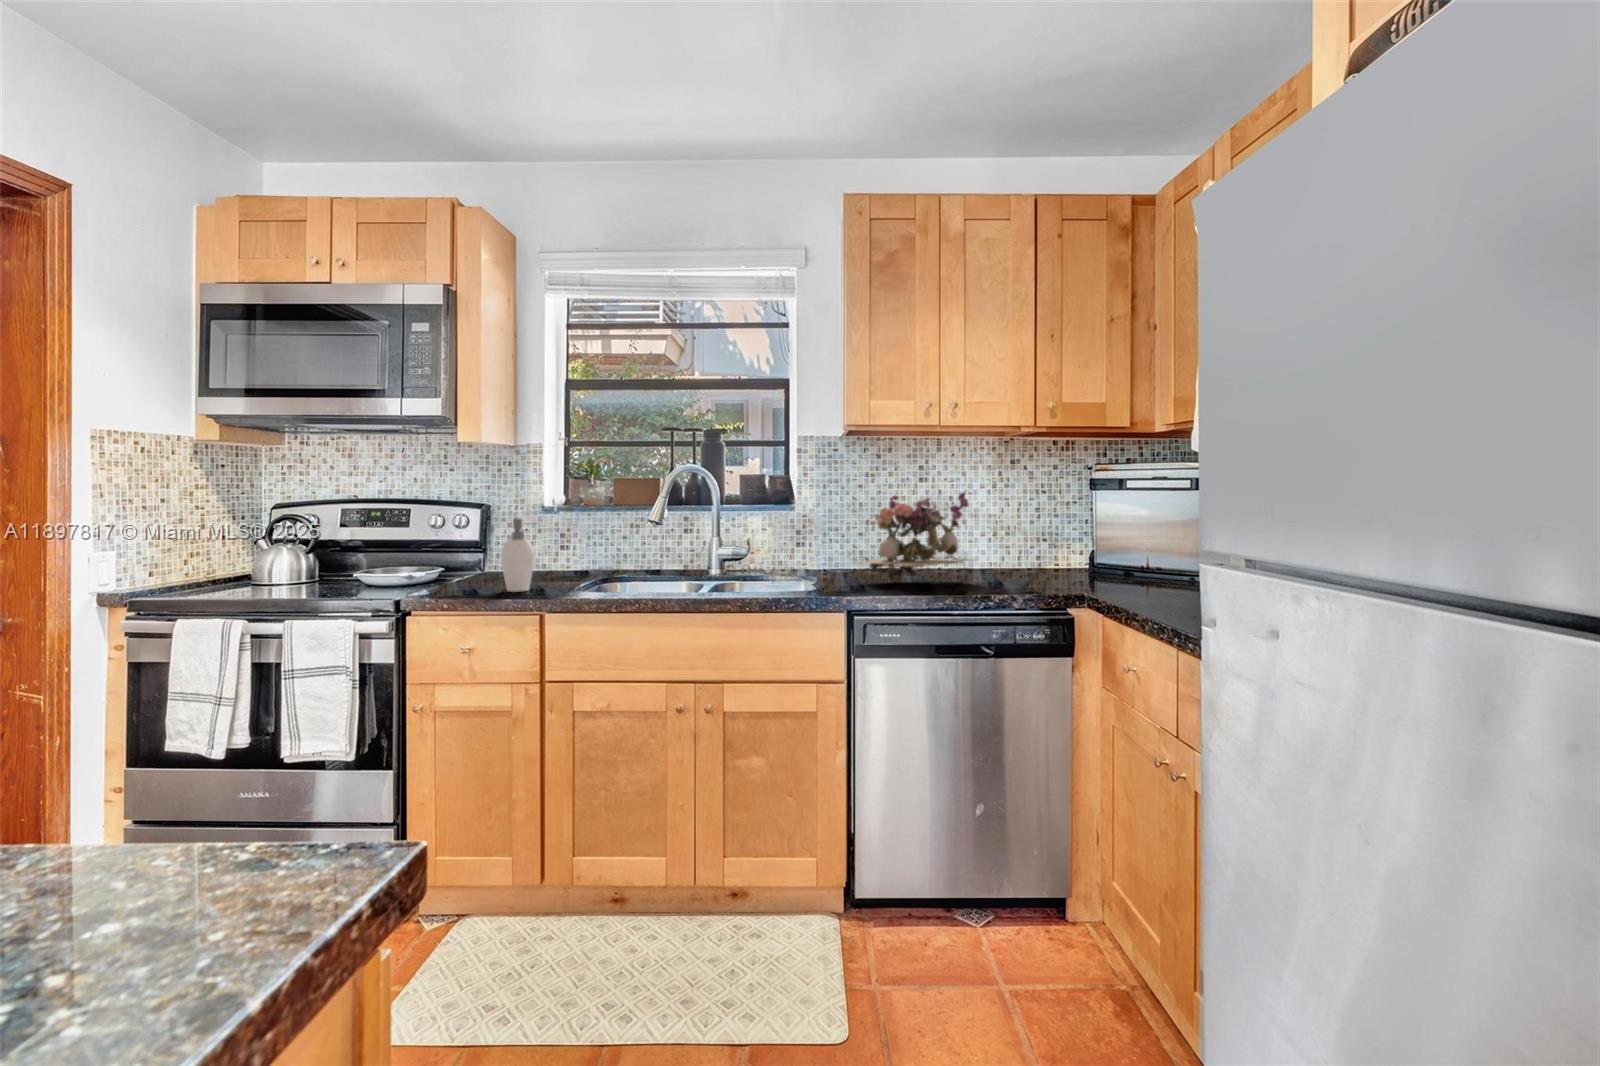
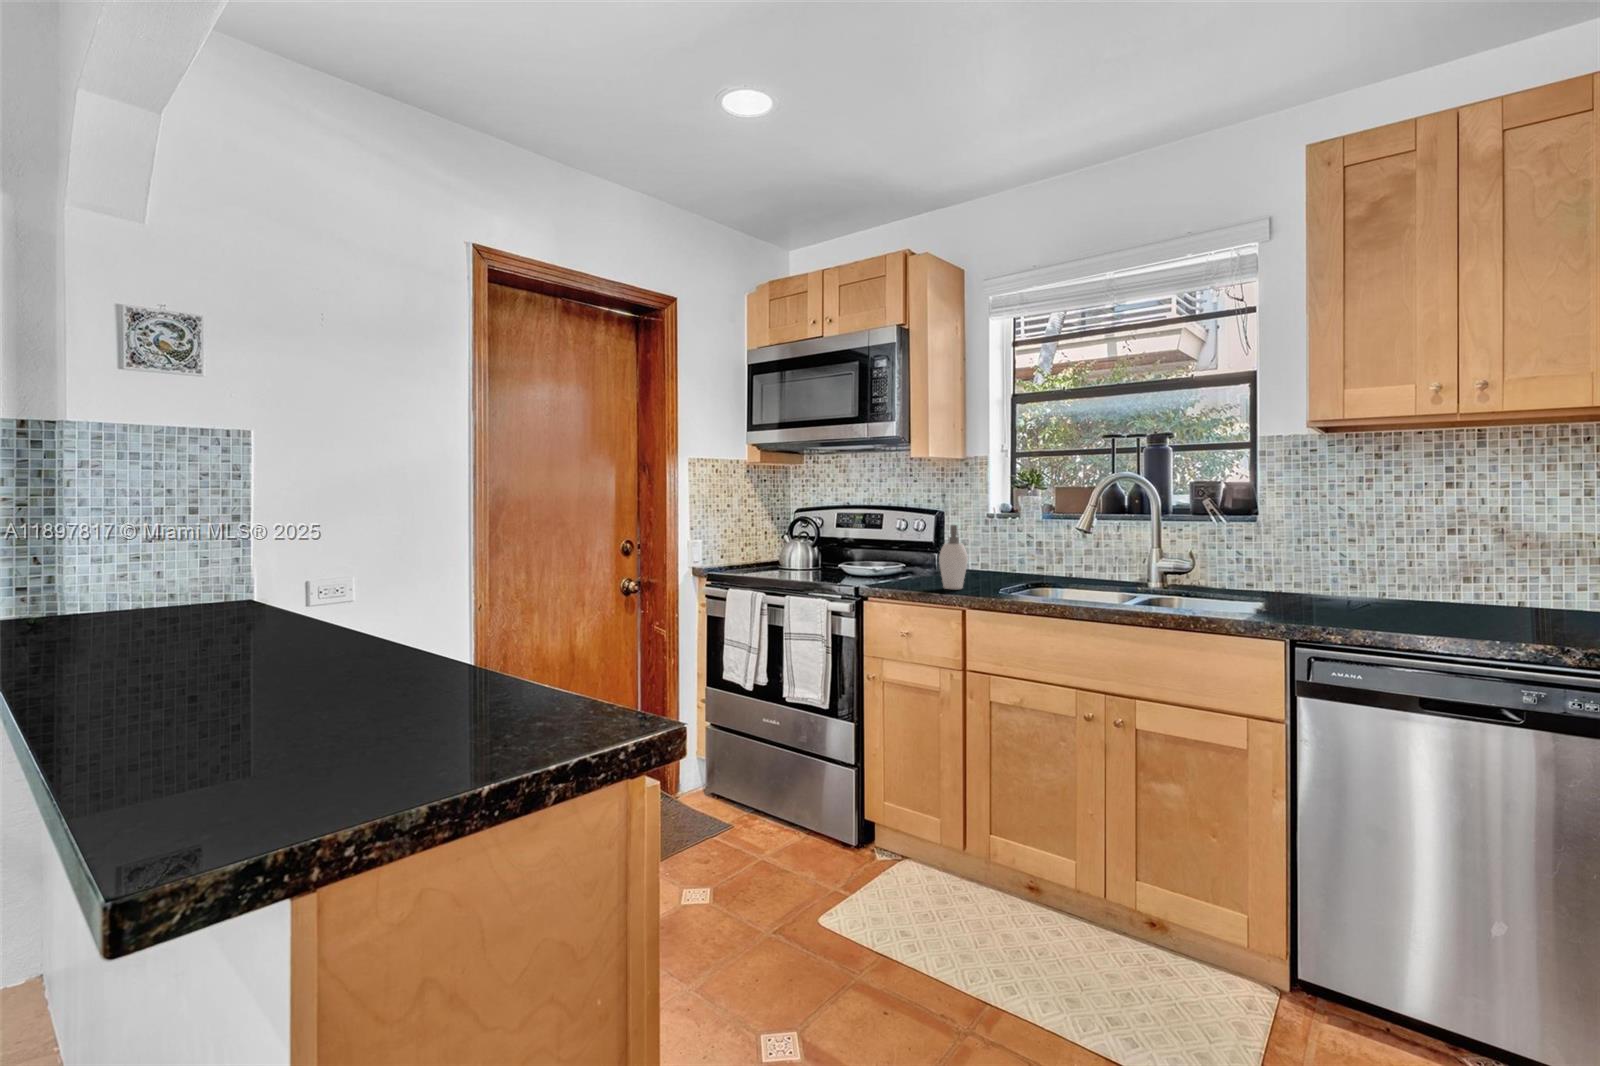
flower arrangement: present [860,491,975,581] -> none [1327,498,1533,614]

